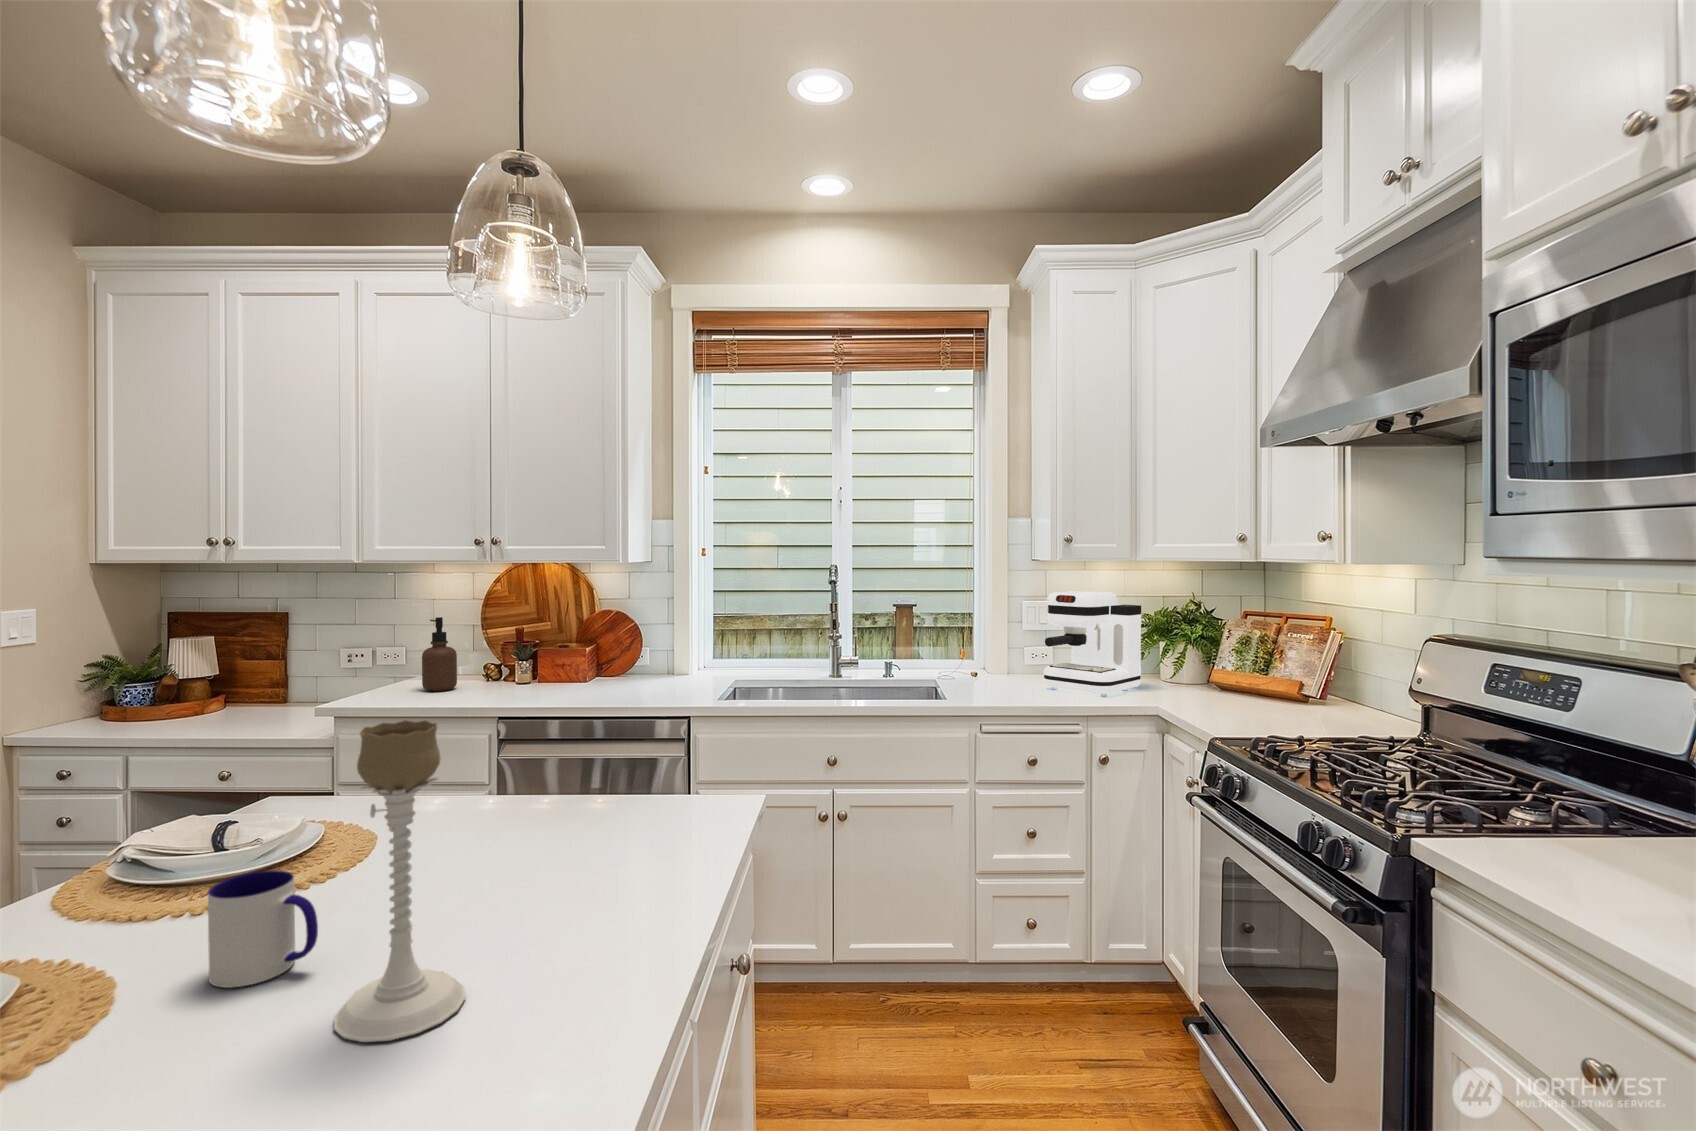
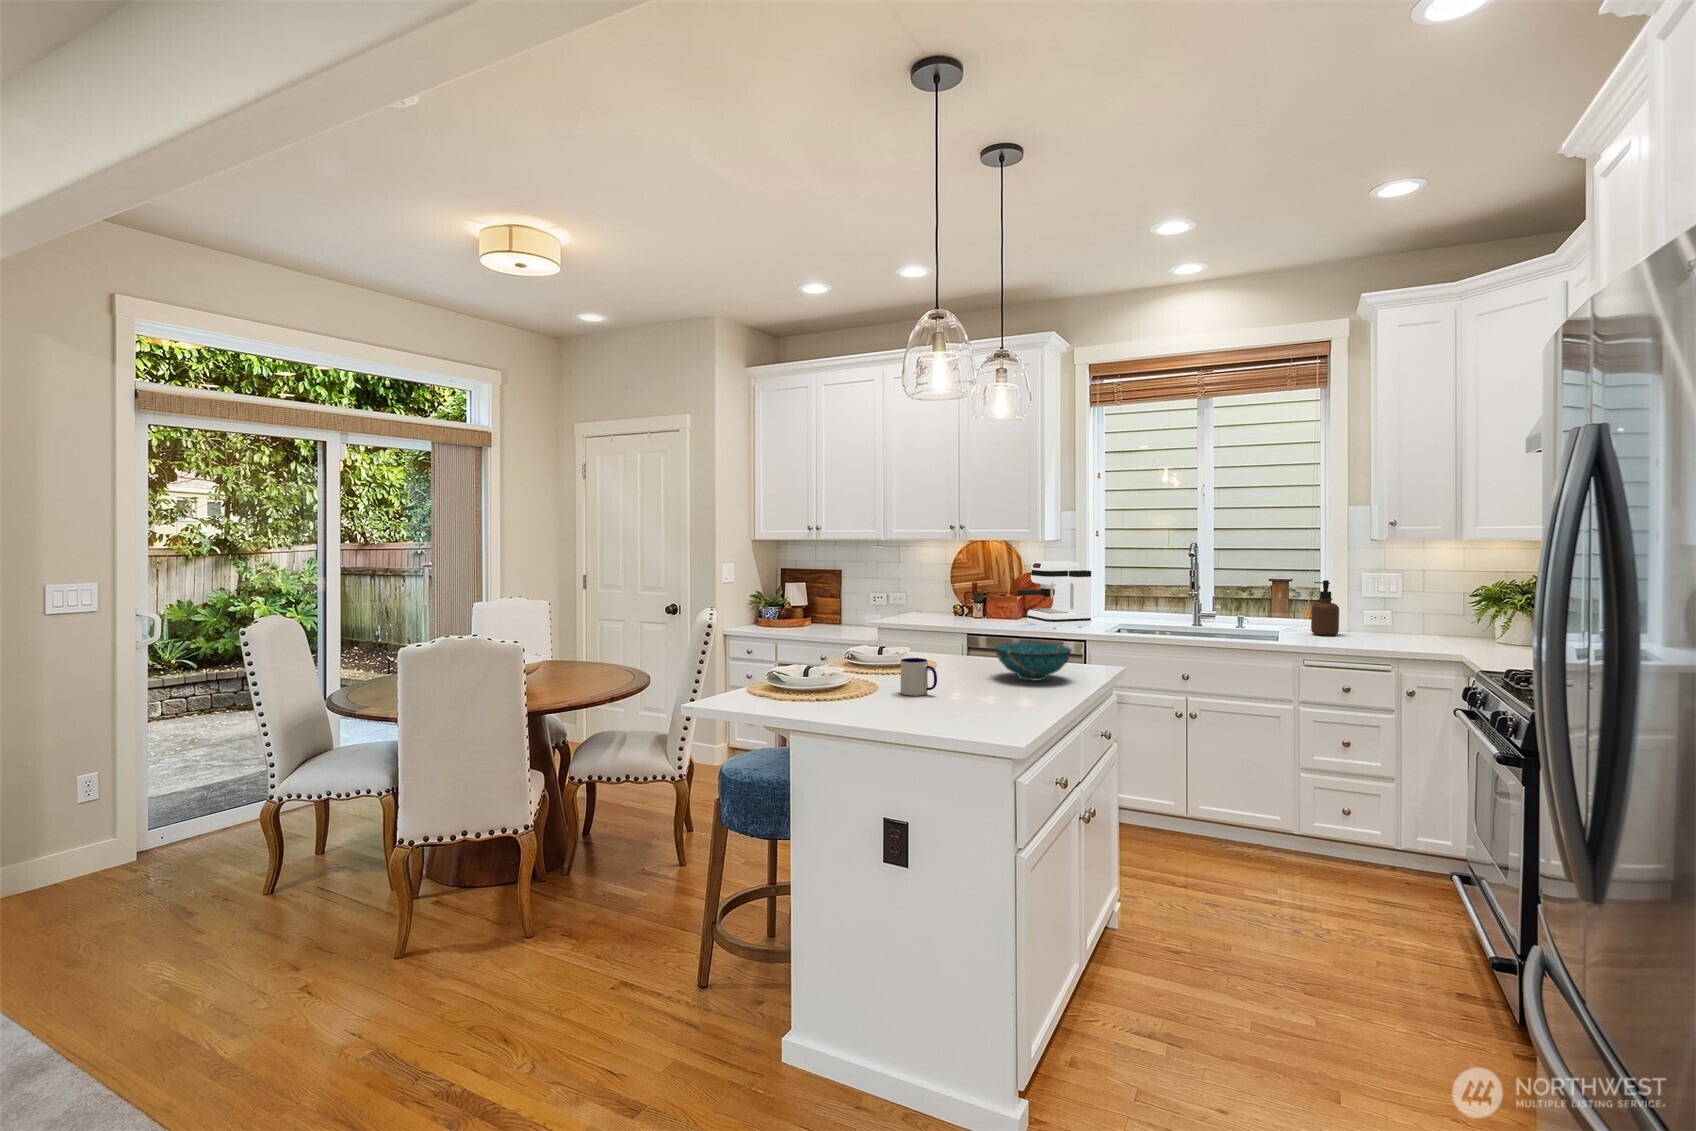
coffee maker: present [1043,591,1141,696] -> present [1018,561,1091,629]
soap dispenser: present [422,617,457,691] -> present [1311,580,1339,636]
candle holder: present [334,720,466,1042] -> none [951,599,995,710]
decorative bowl: none [503,766,665,857] -> present [995,642,1071,681]

